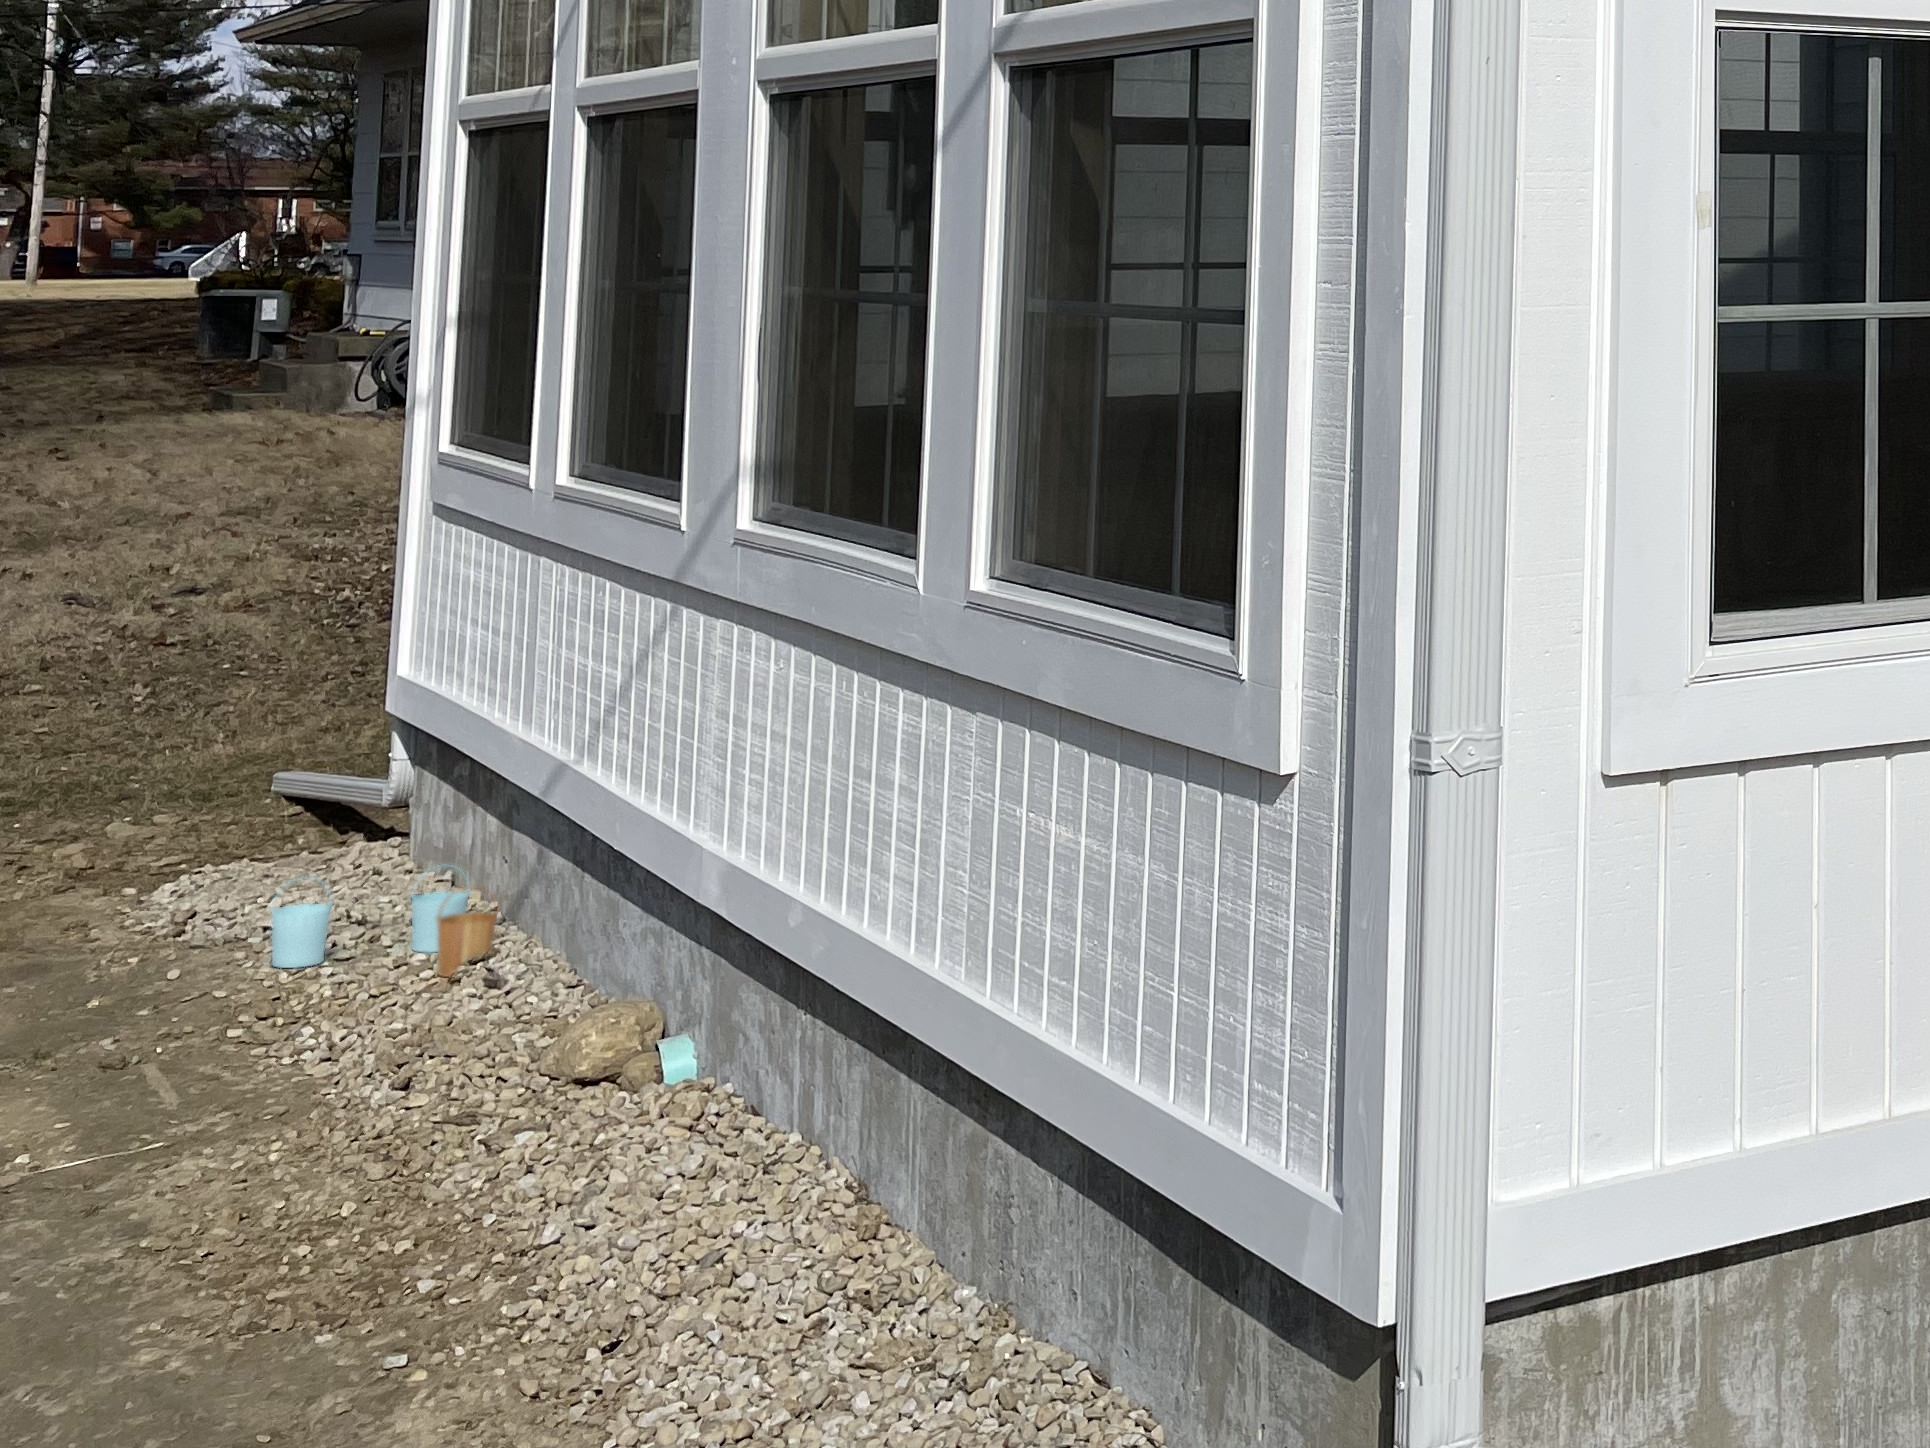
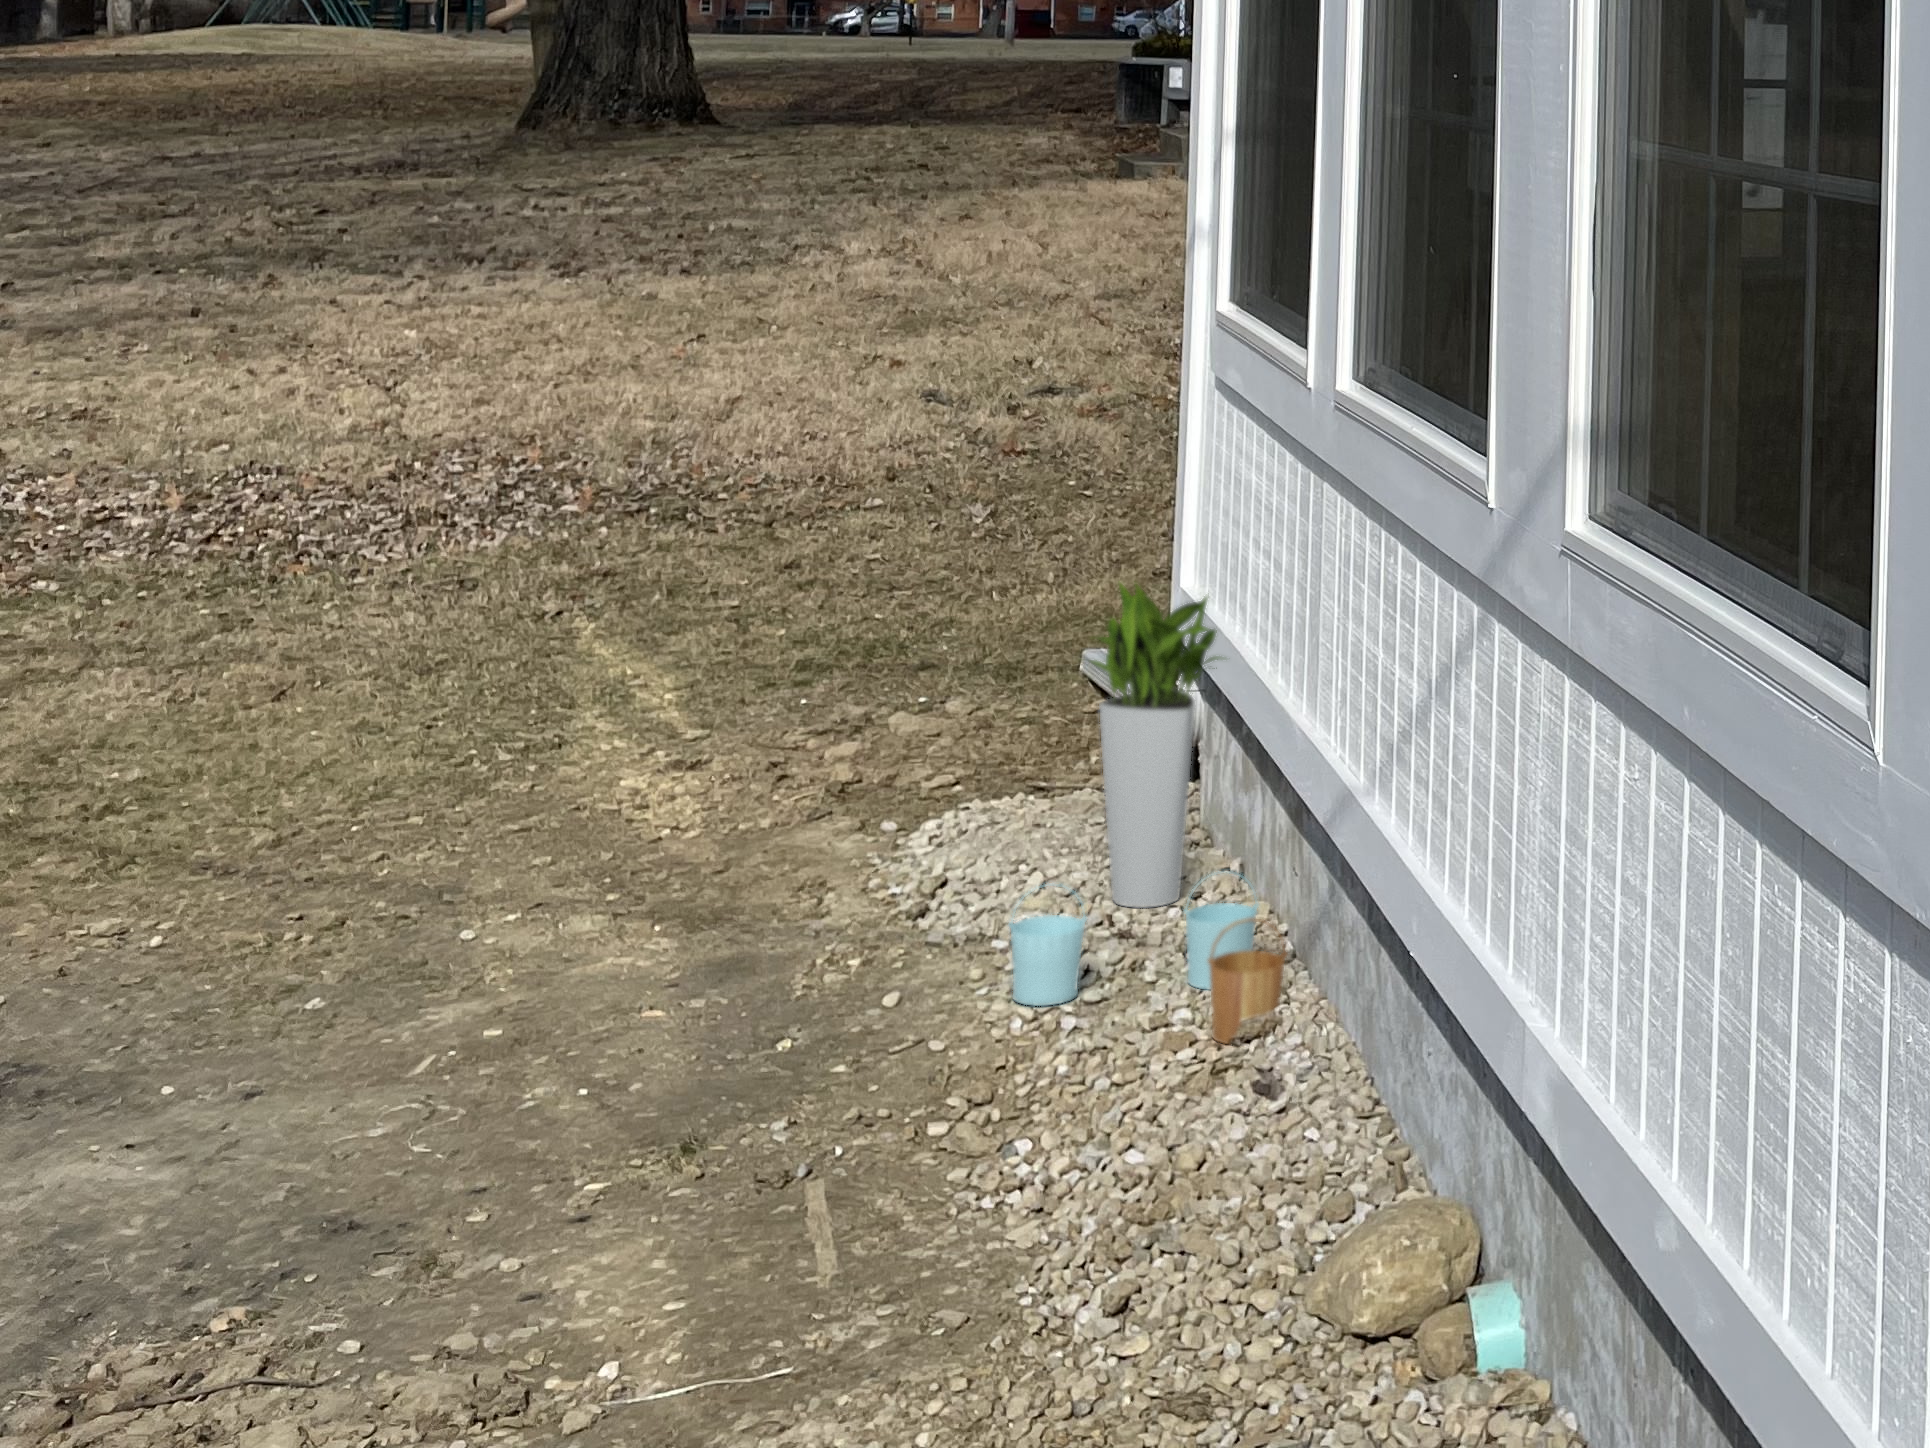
planter: none [315,665,443,915] -> present [1091,584,1219,908]

